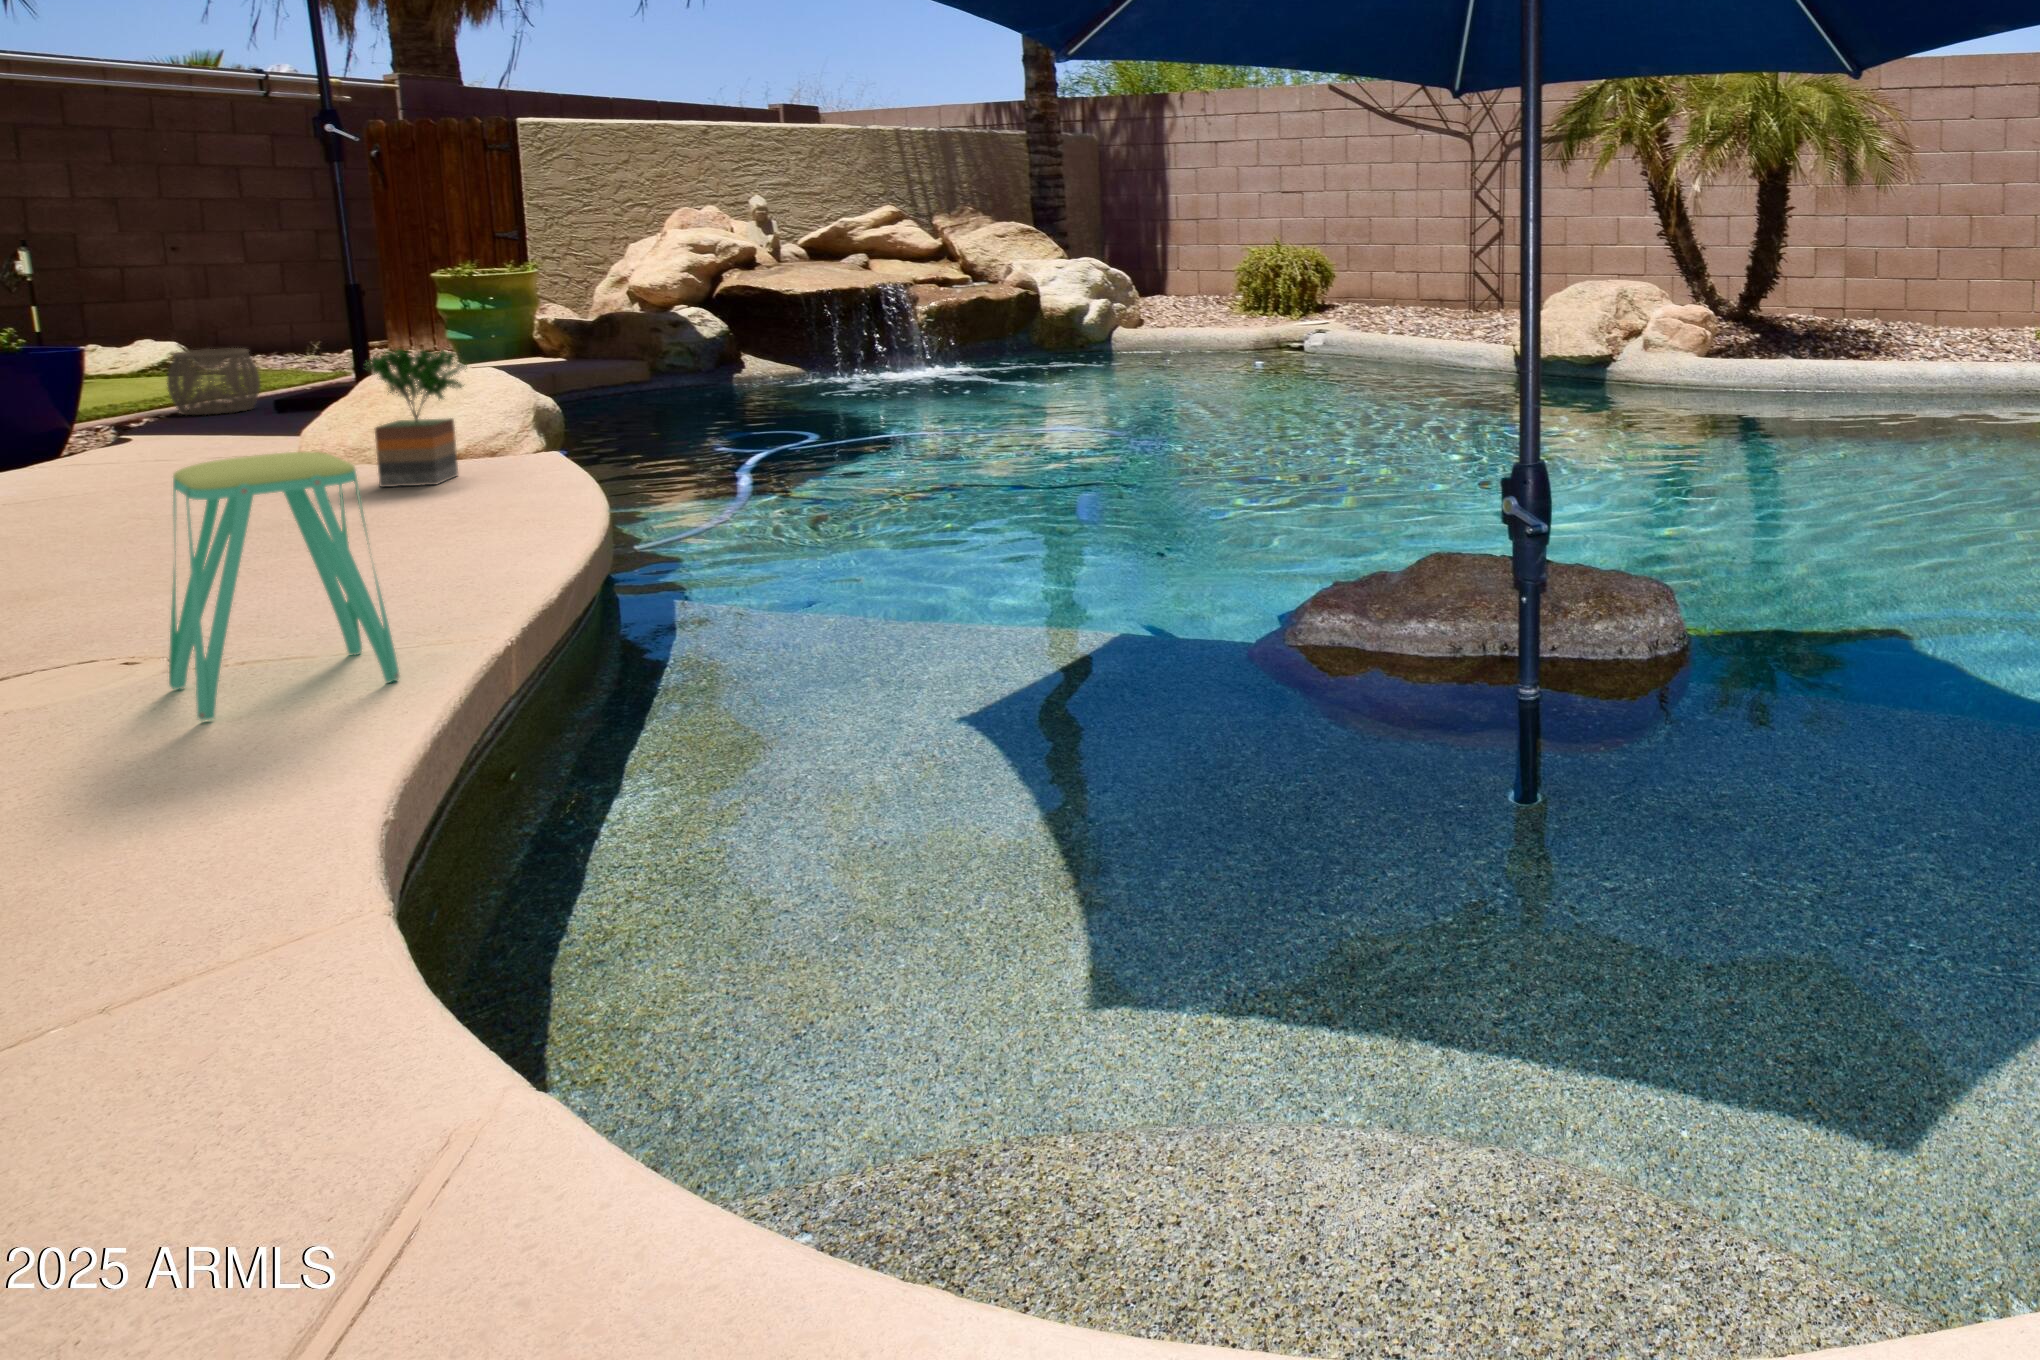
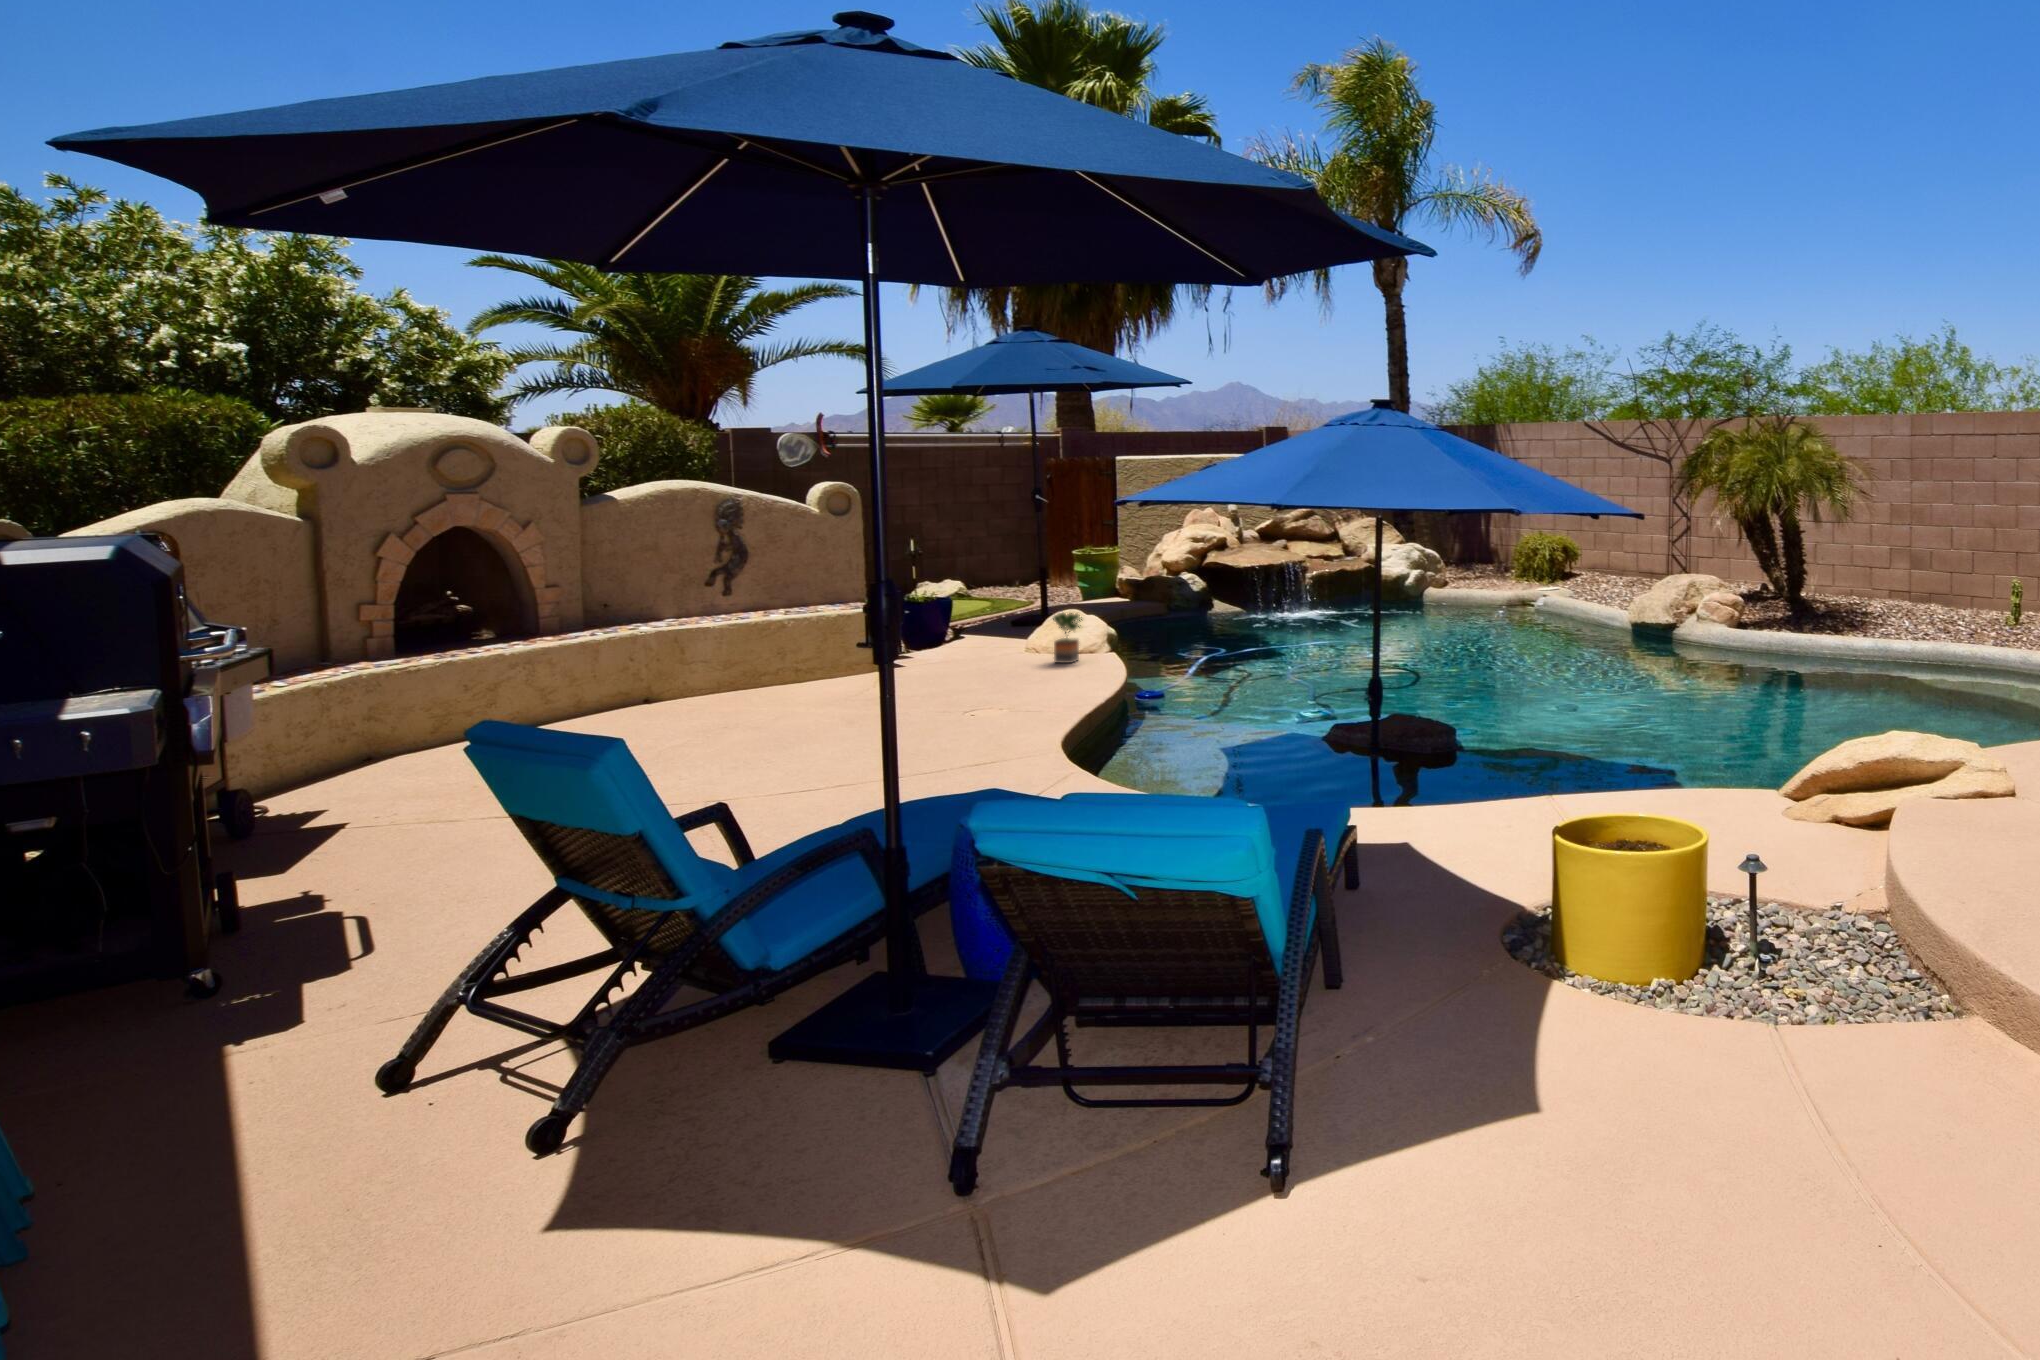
woven basket: present [167,348,260,415] -> none [979,599,1011,627]
stool: present [169,452,399,721] -> none [1012,655,1062,721]

